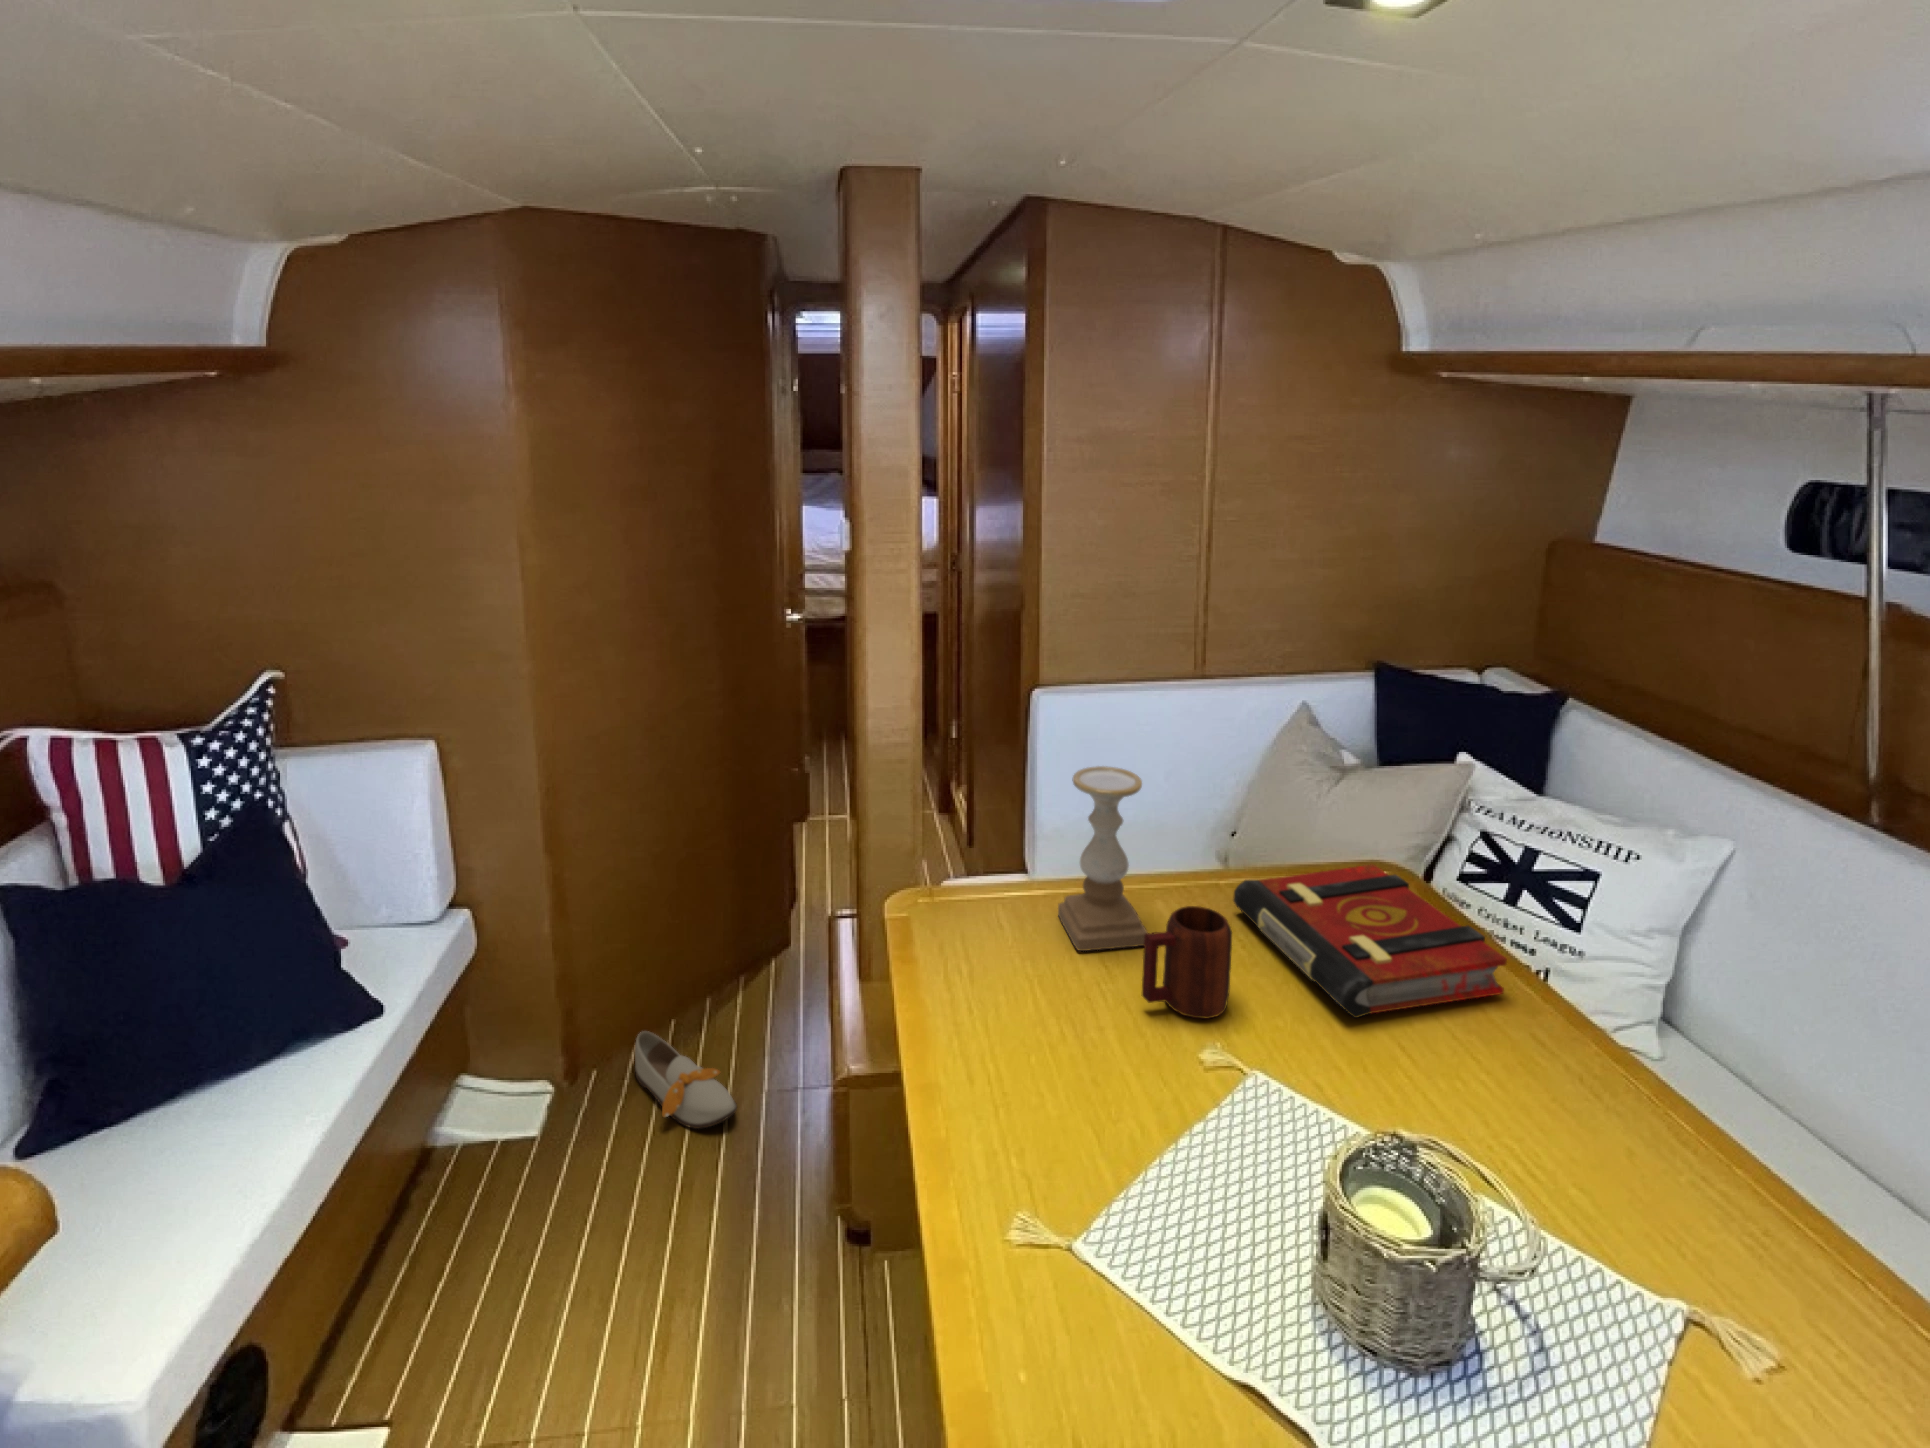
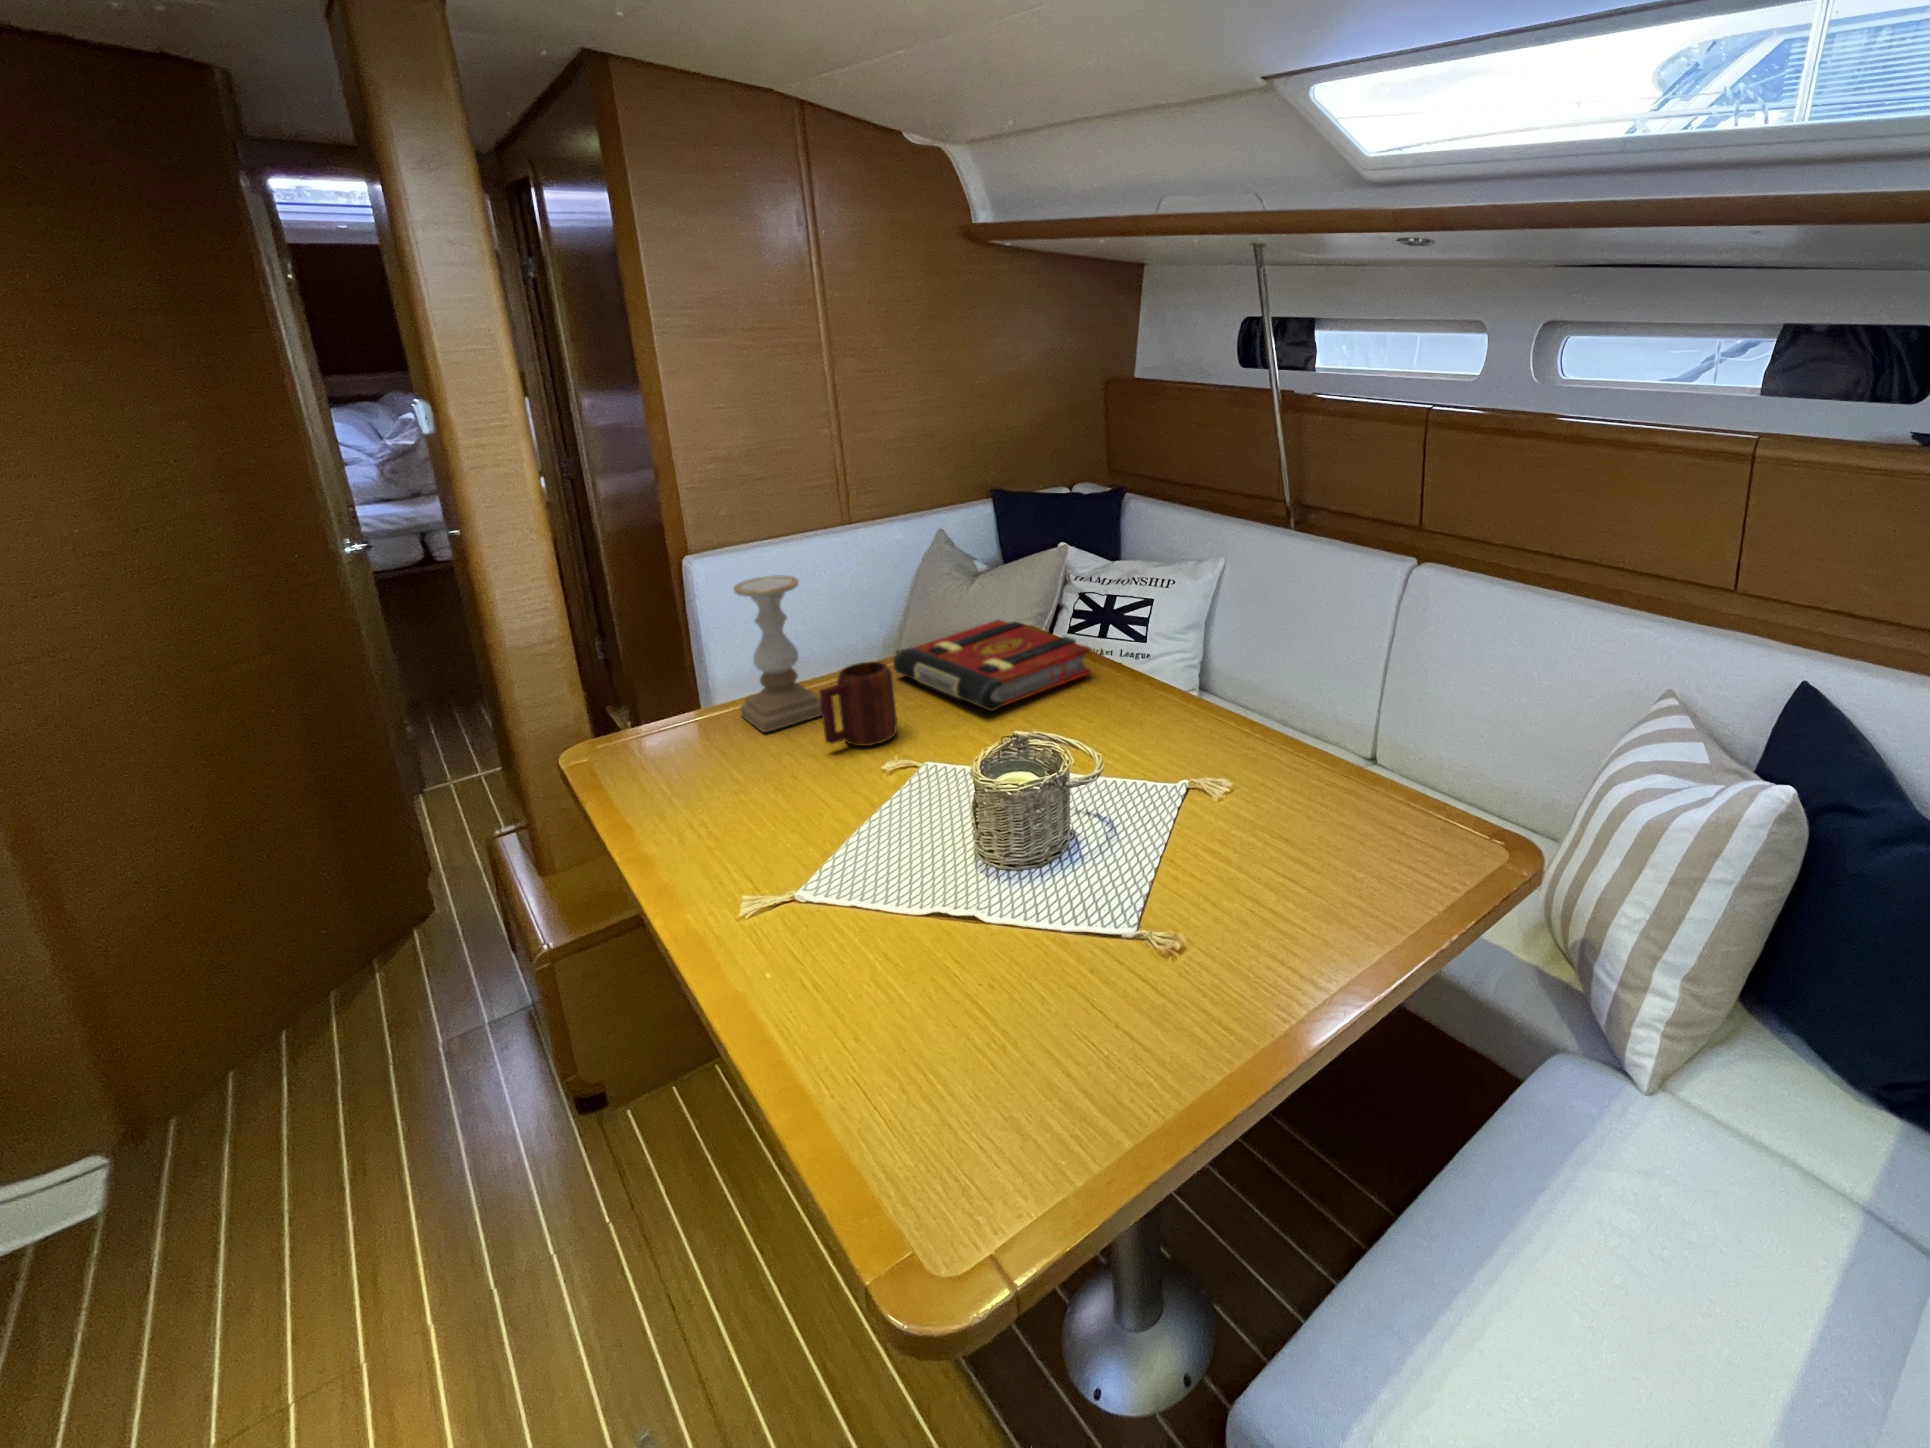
shoe: present [635,1031,737,1129] -> none [243,1027,410,1096]

